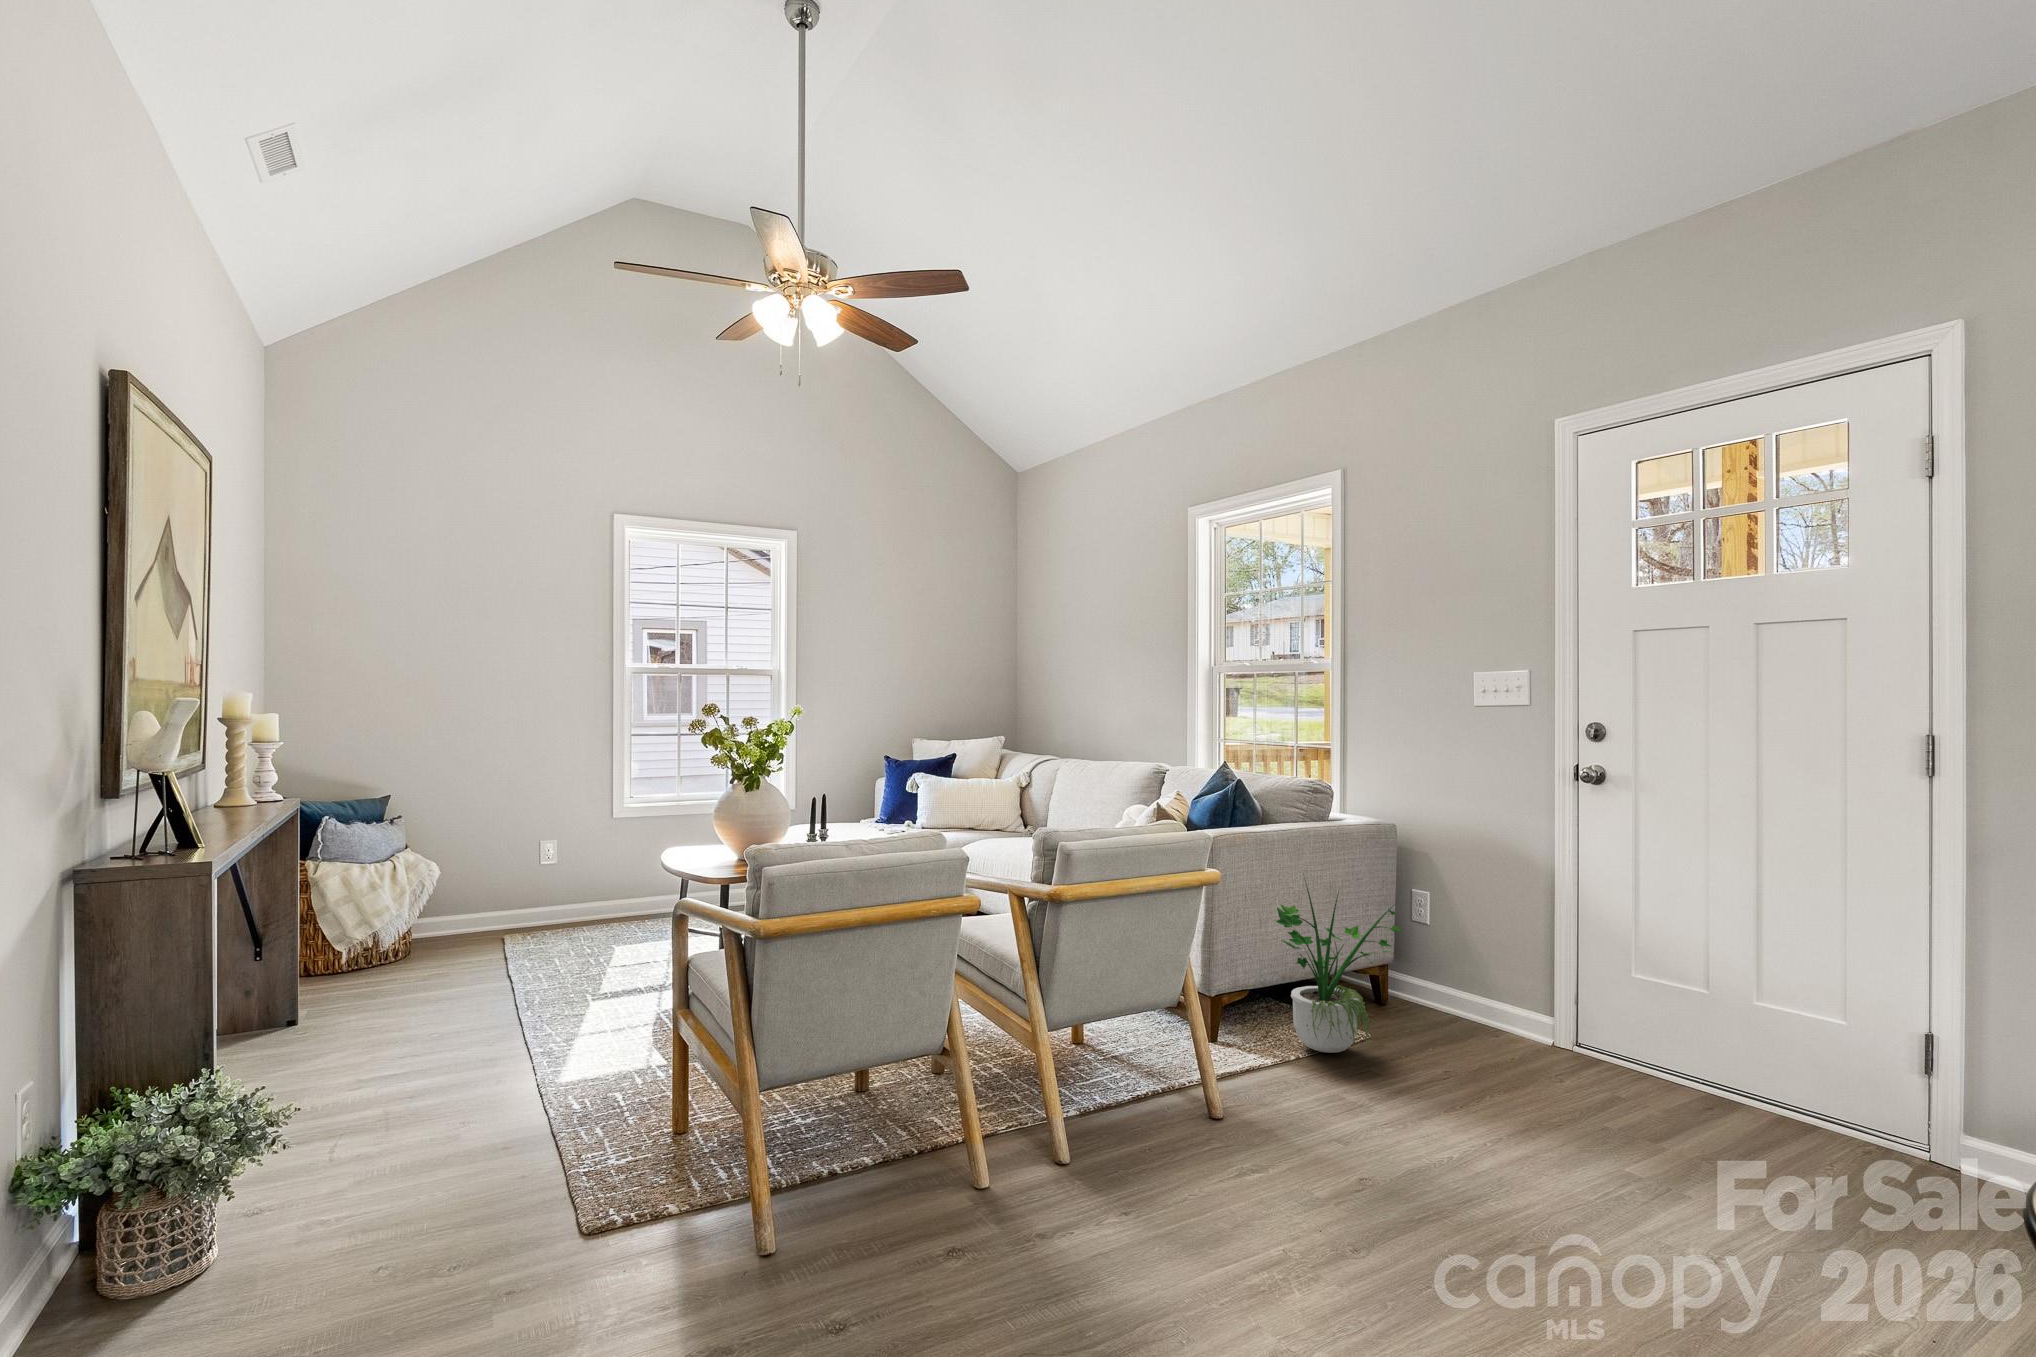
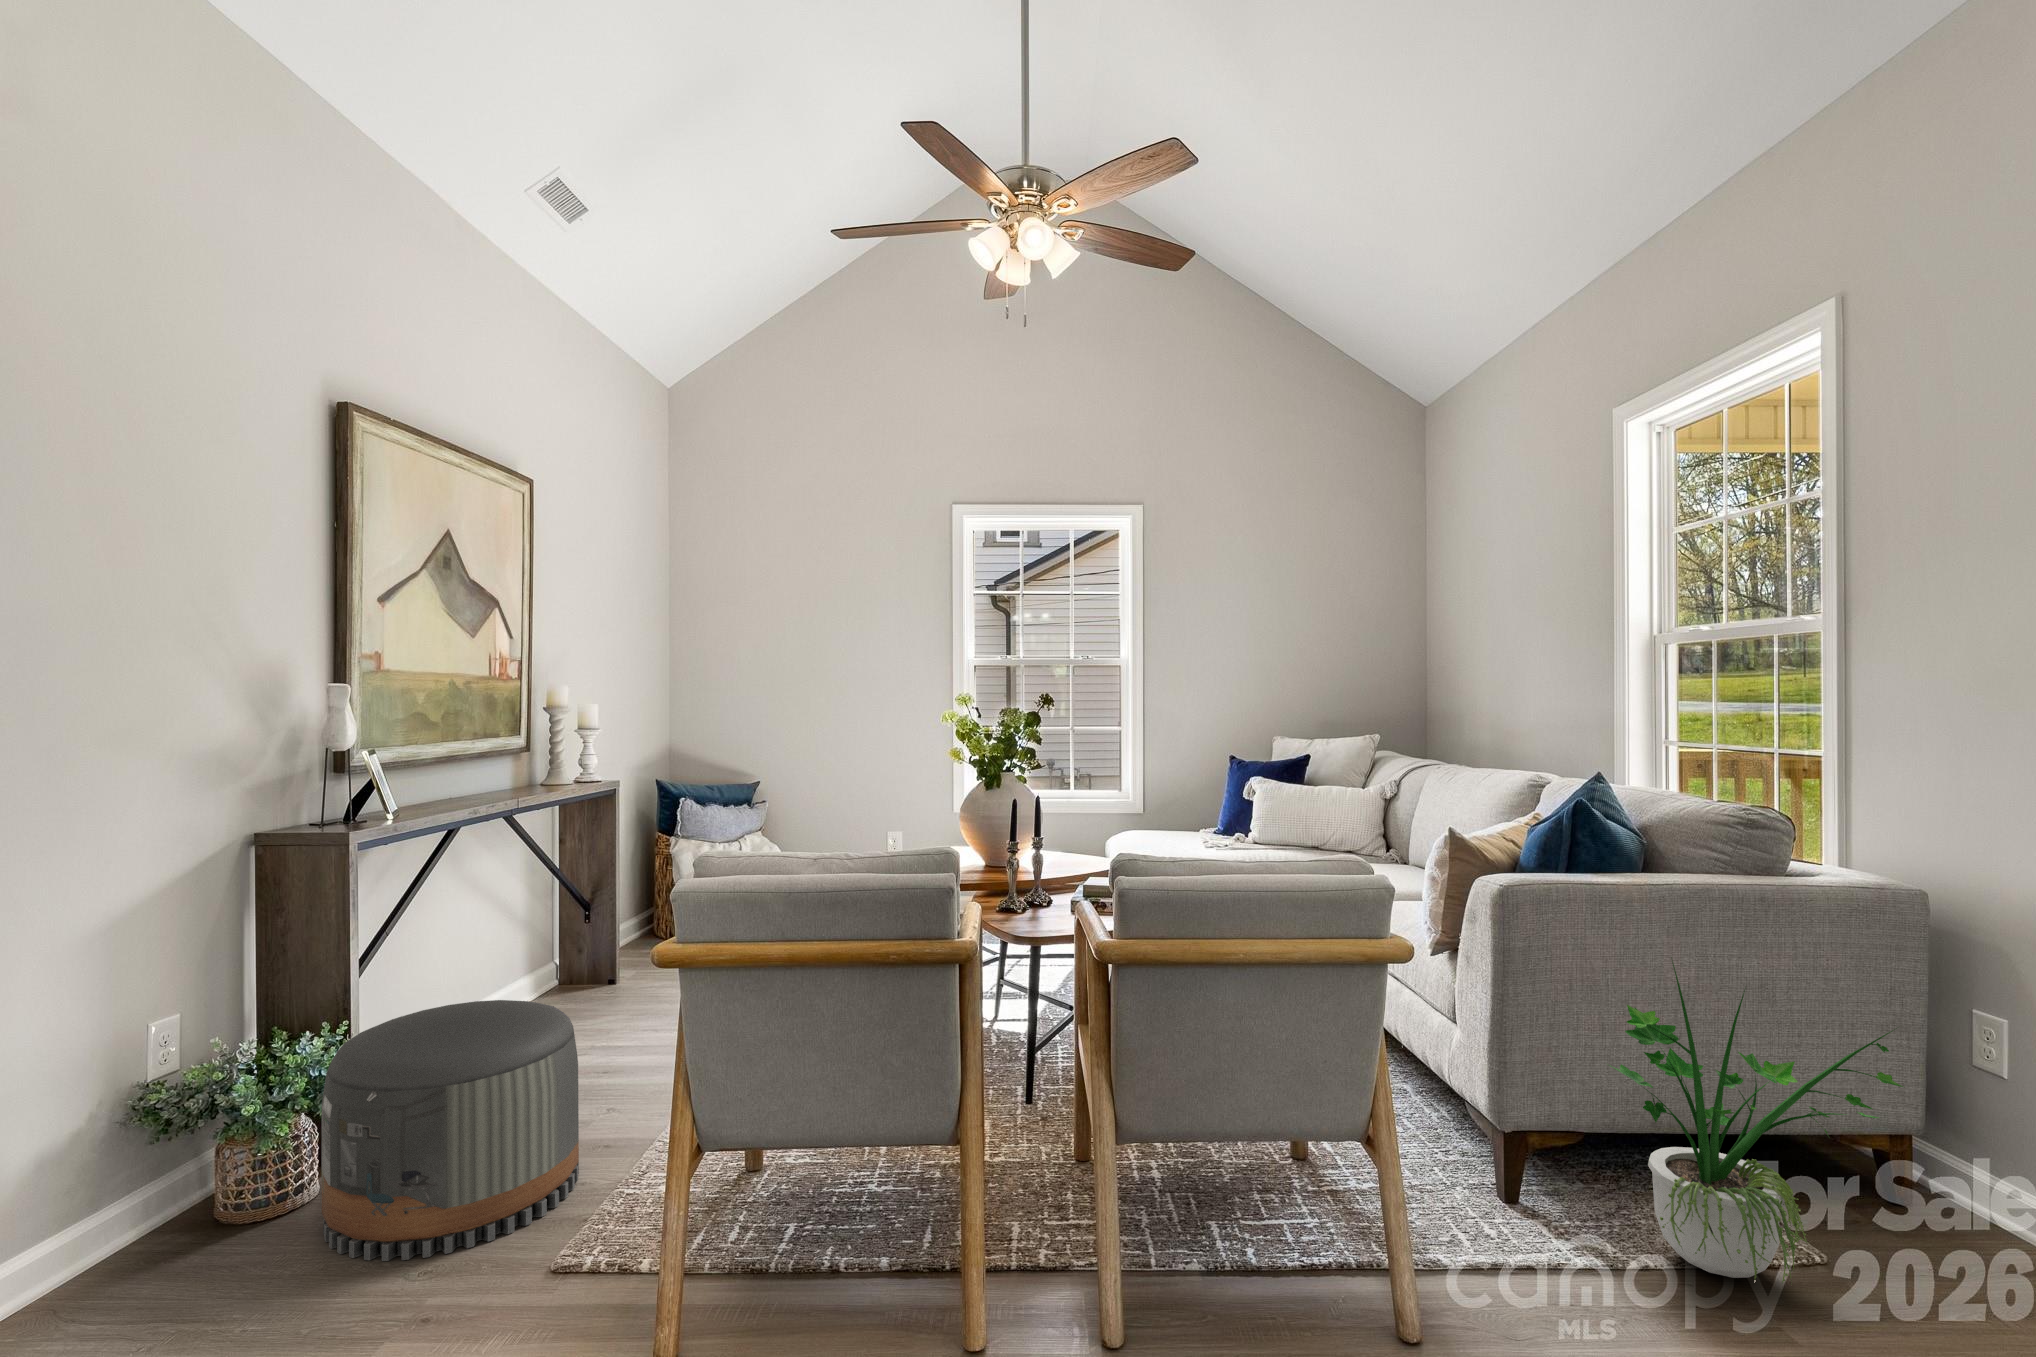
pouf: none [263,1018,525,1282] -> present [321,1000,579,1261]

